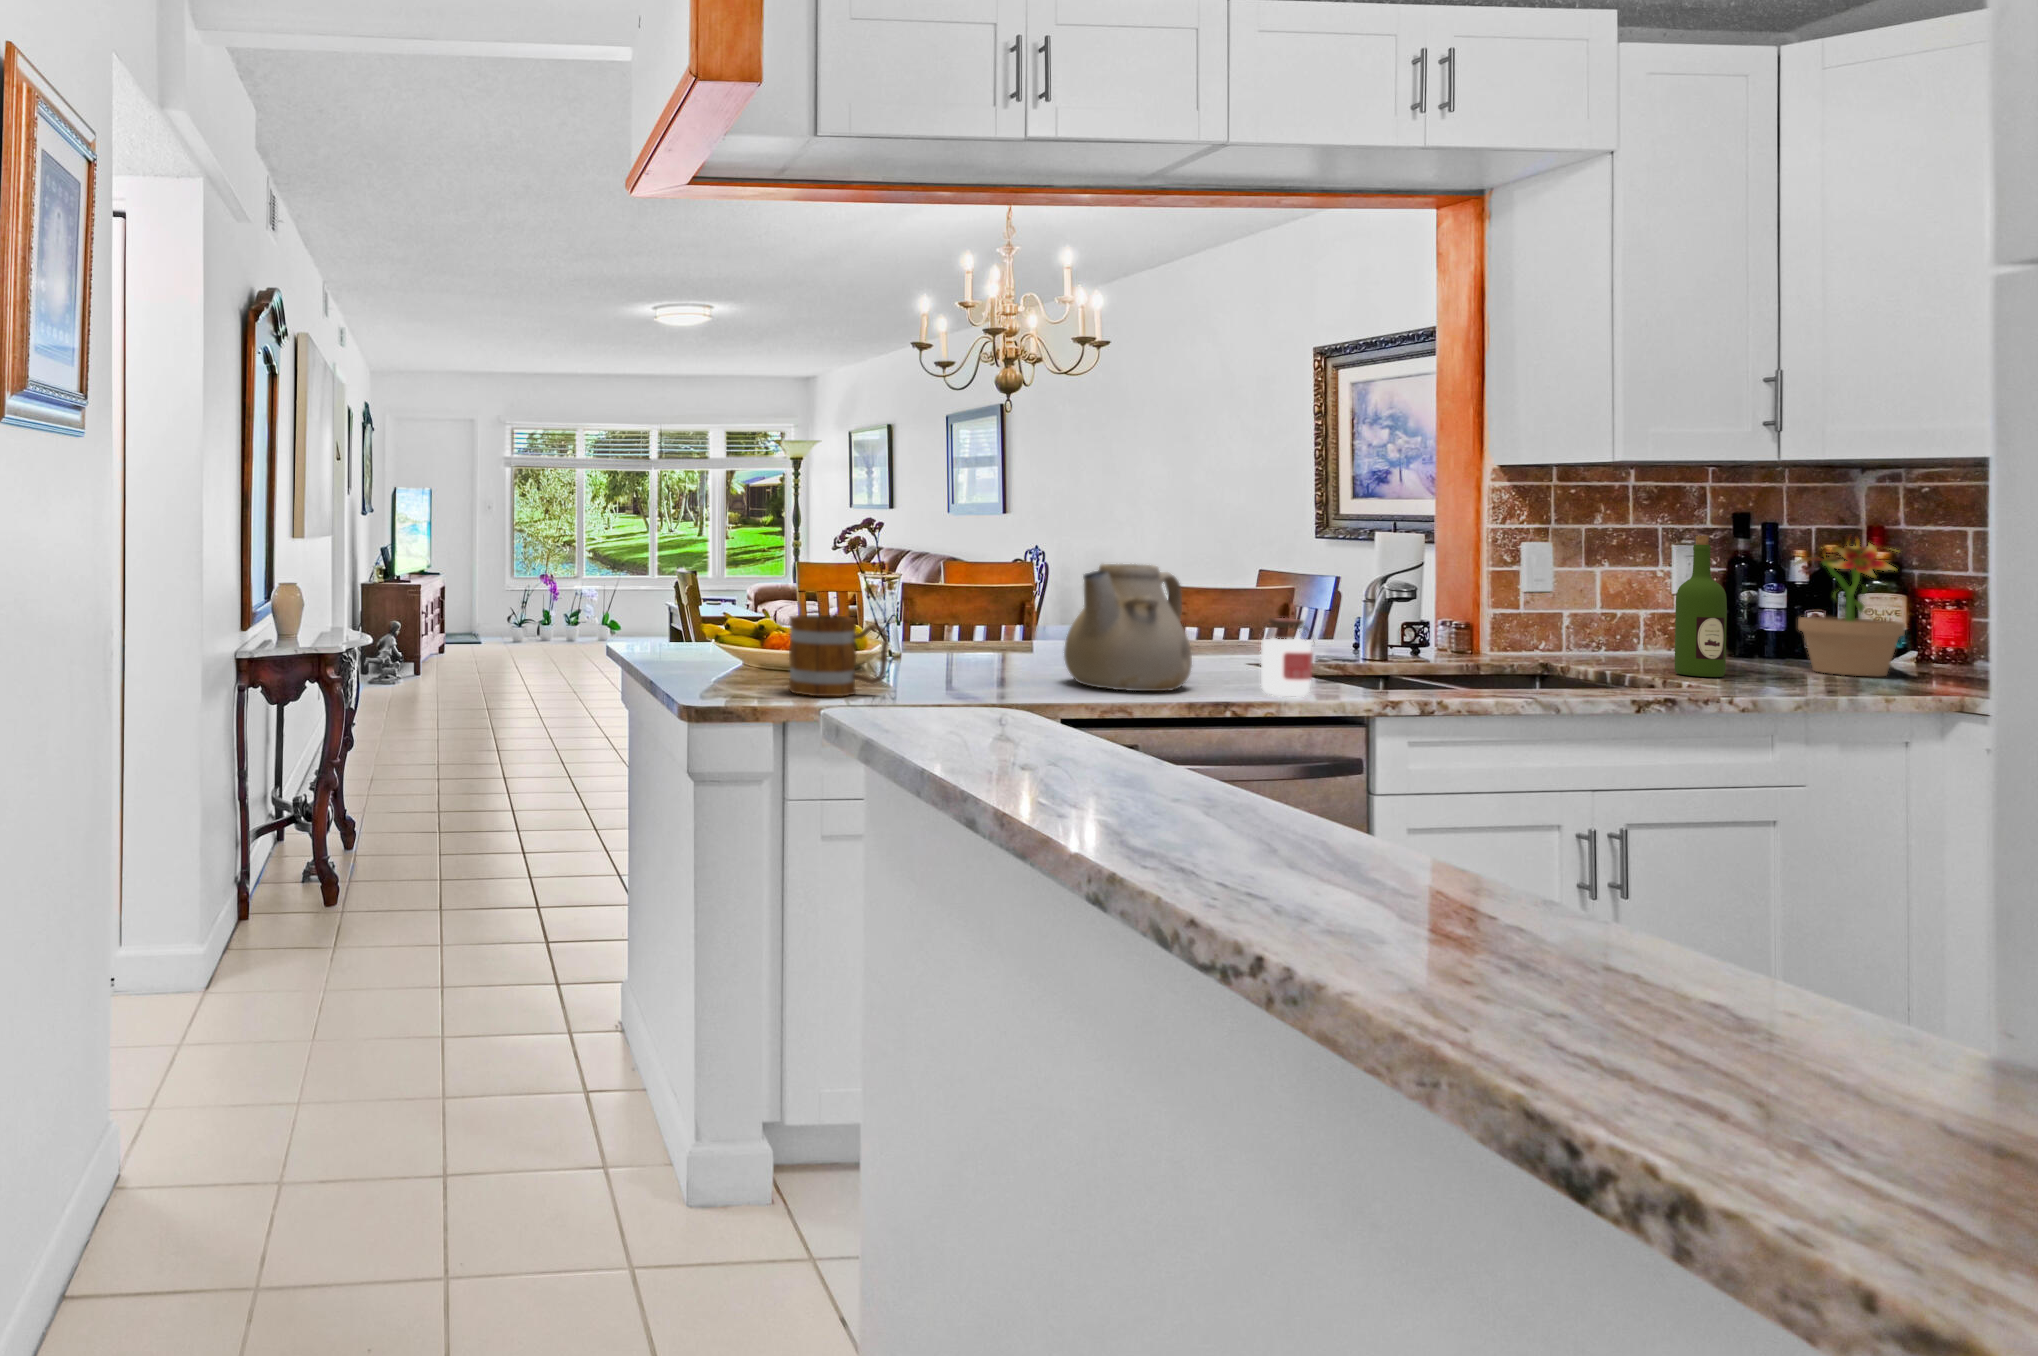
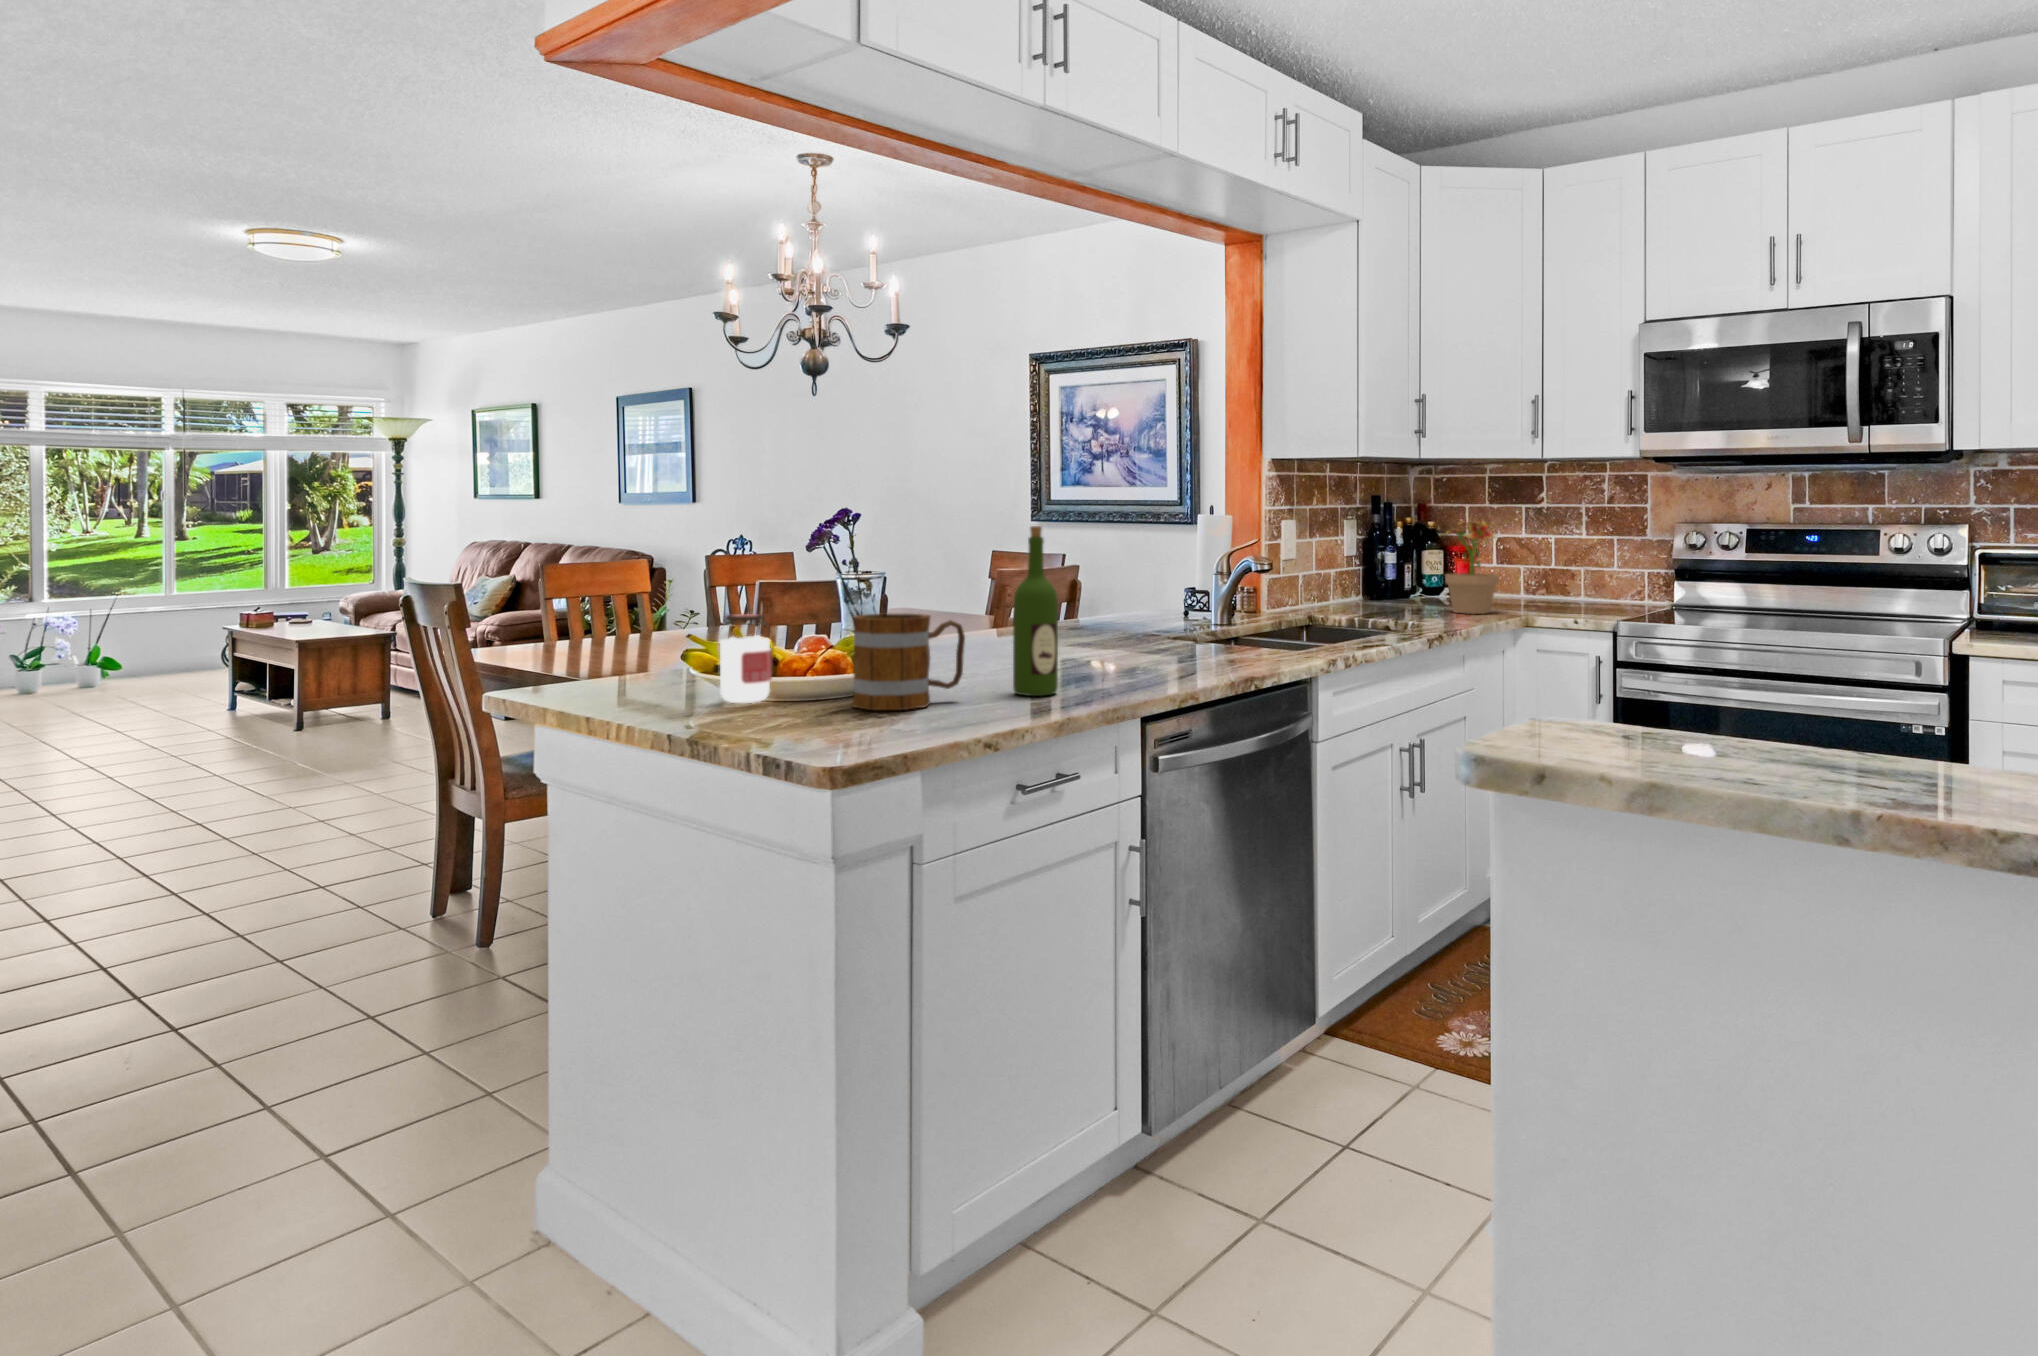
wine bottle: present [1675,536,1727,677] -> present [1013,526,1058,696]
teapot: present [1064,564,1192,691] -> none [1070,546,1184,670]
jar: present [1261,618,1313,697] -> present [717,614,772,703]

